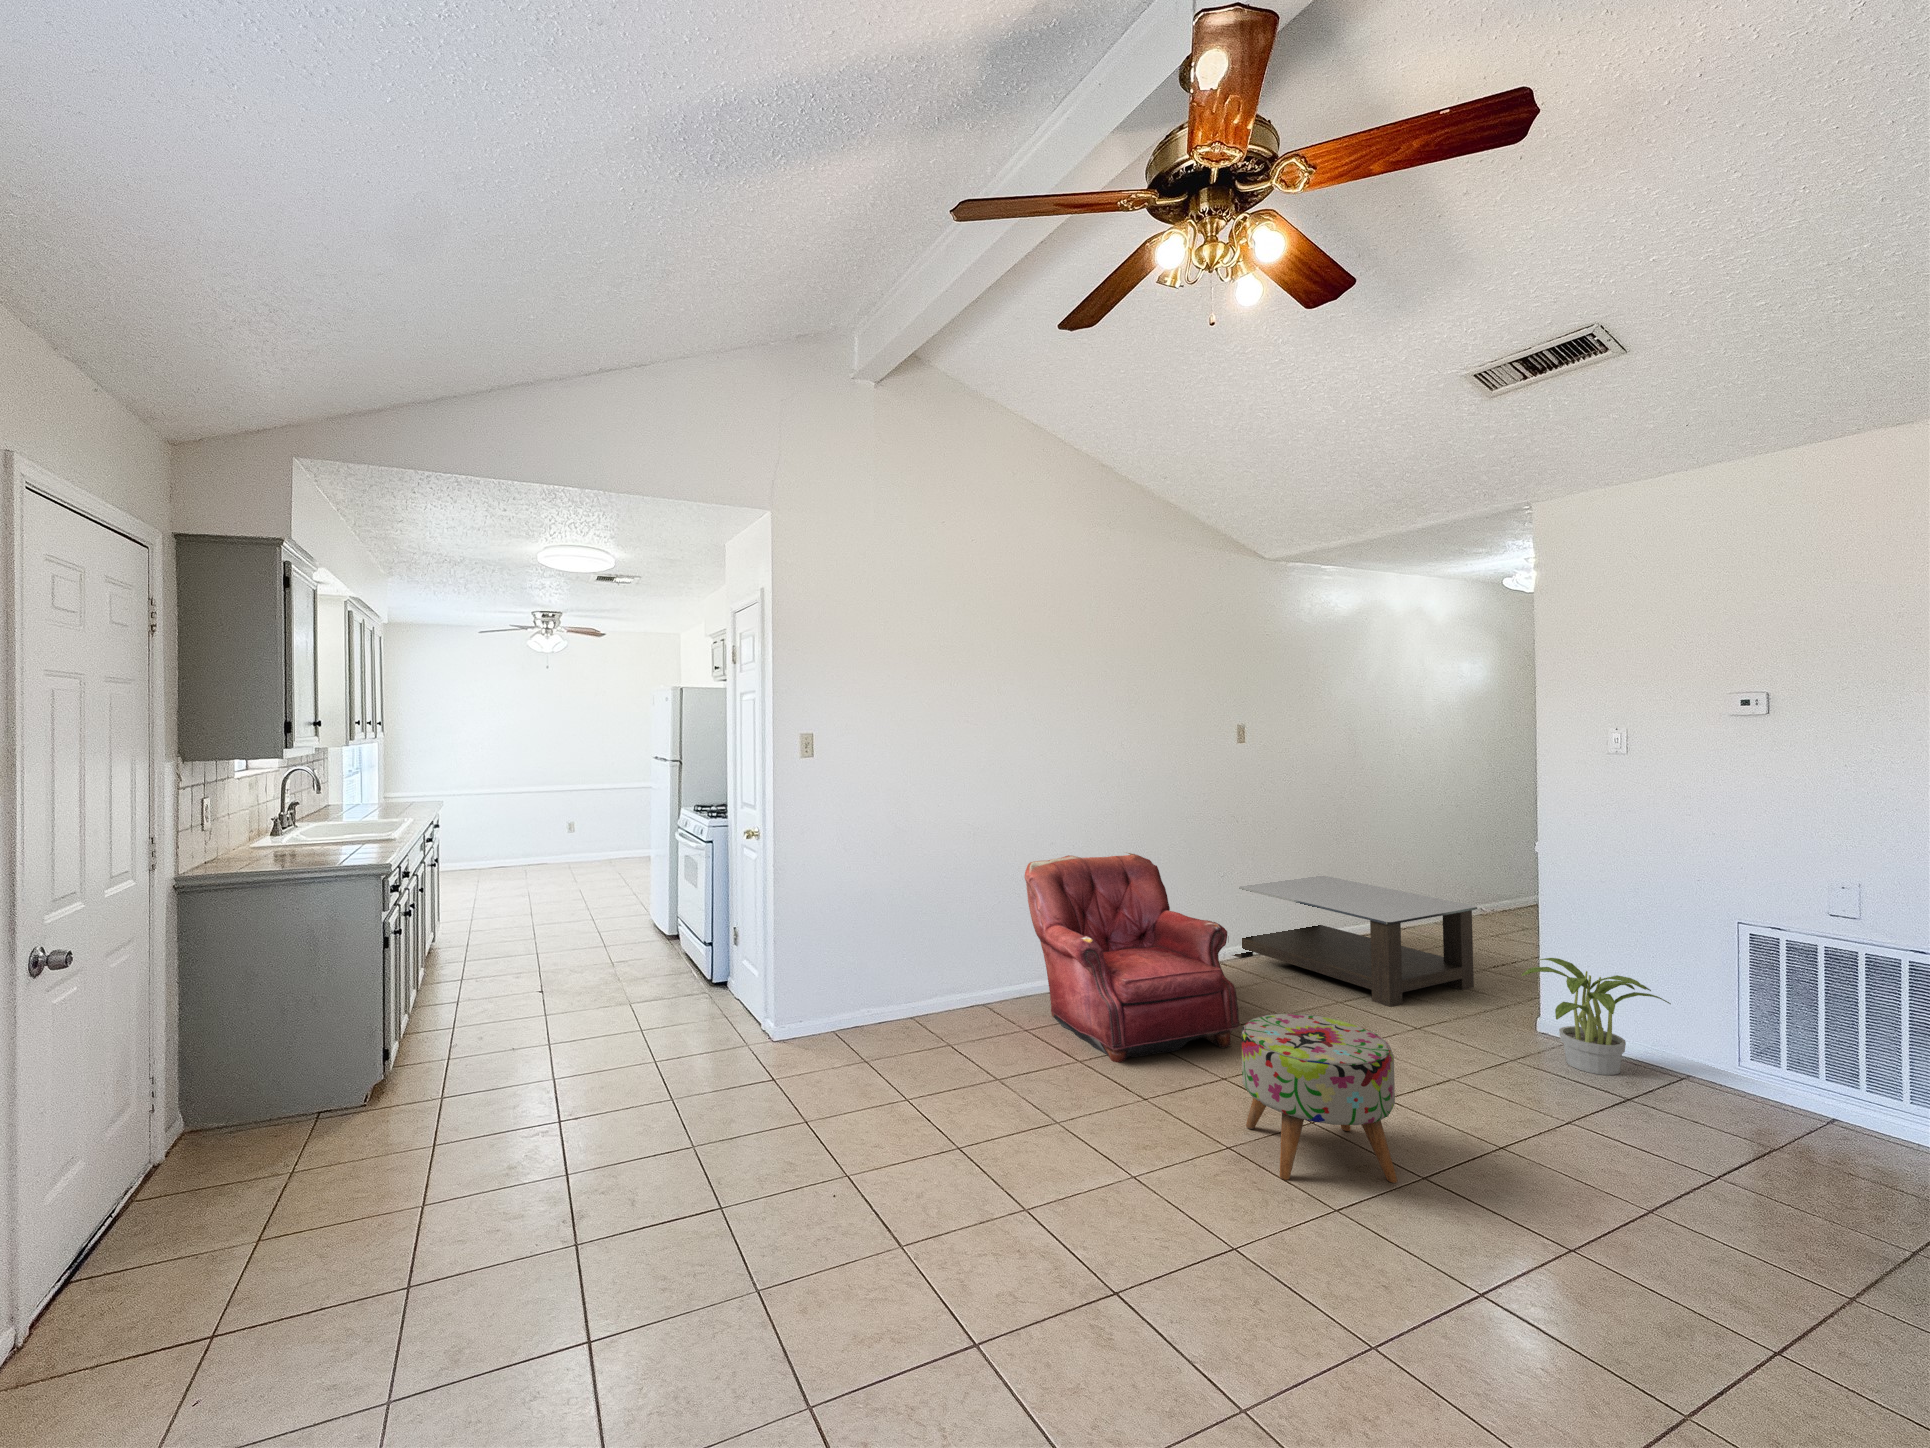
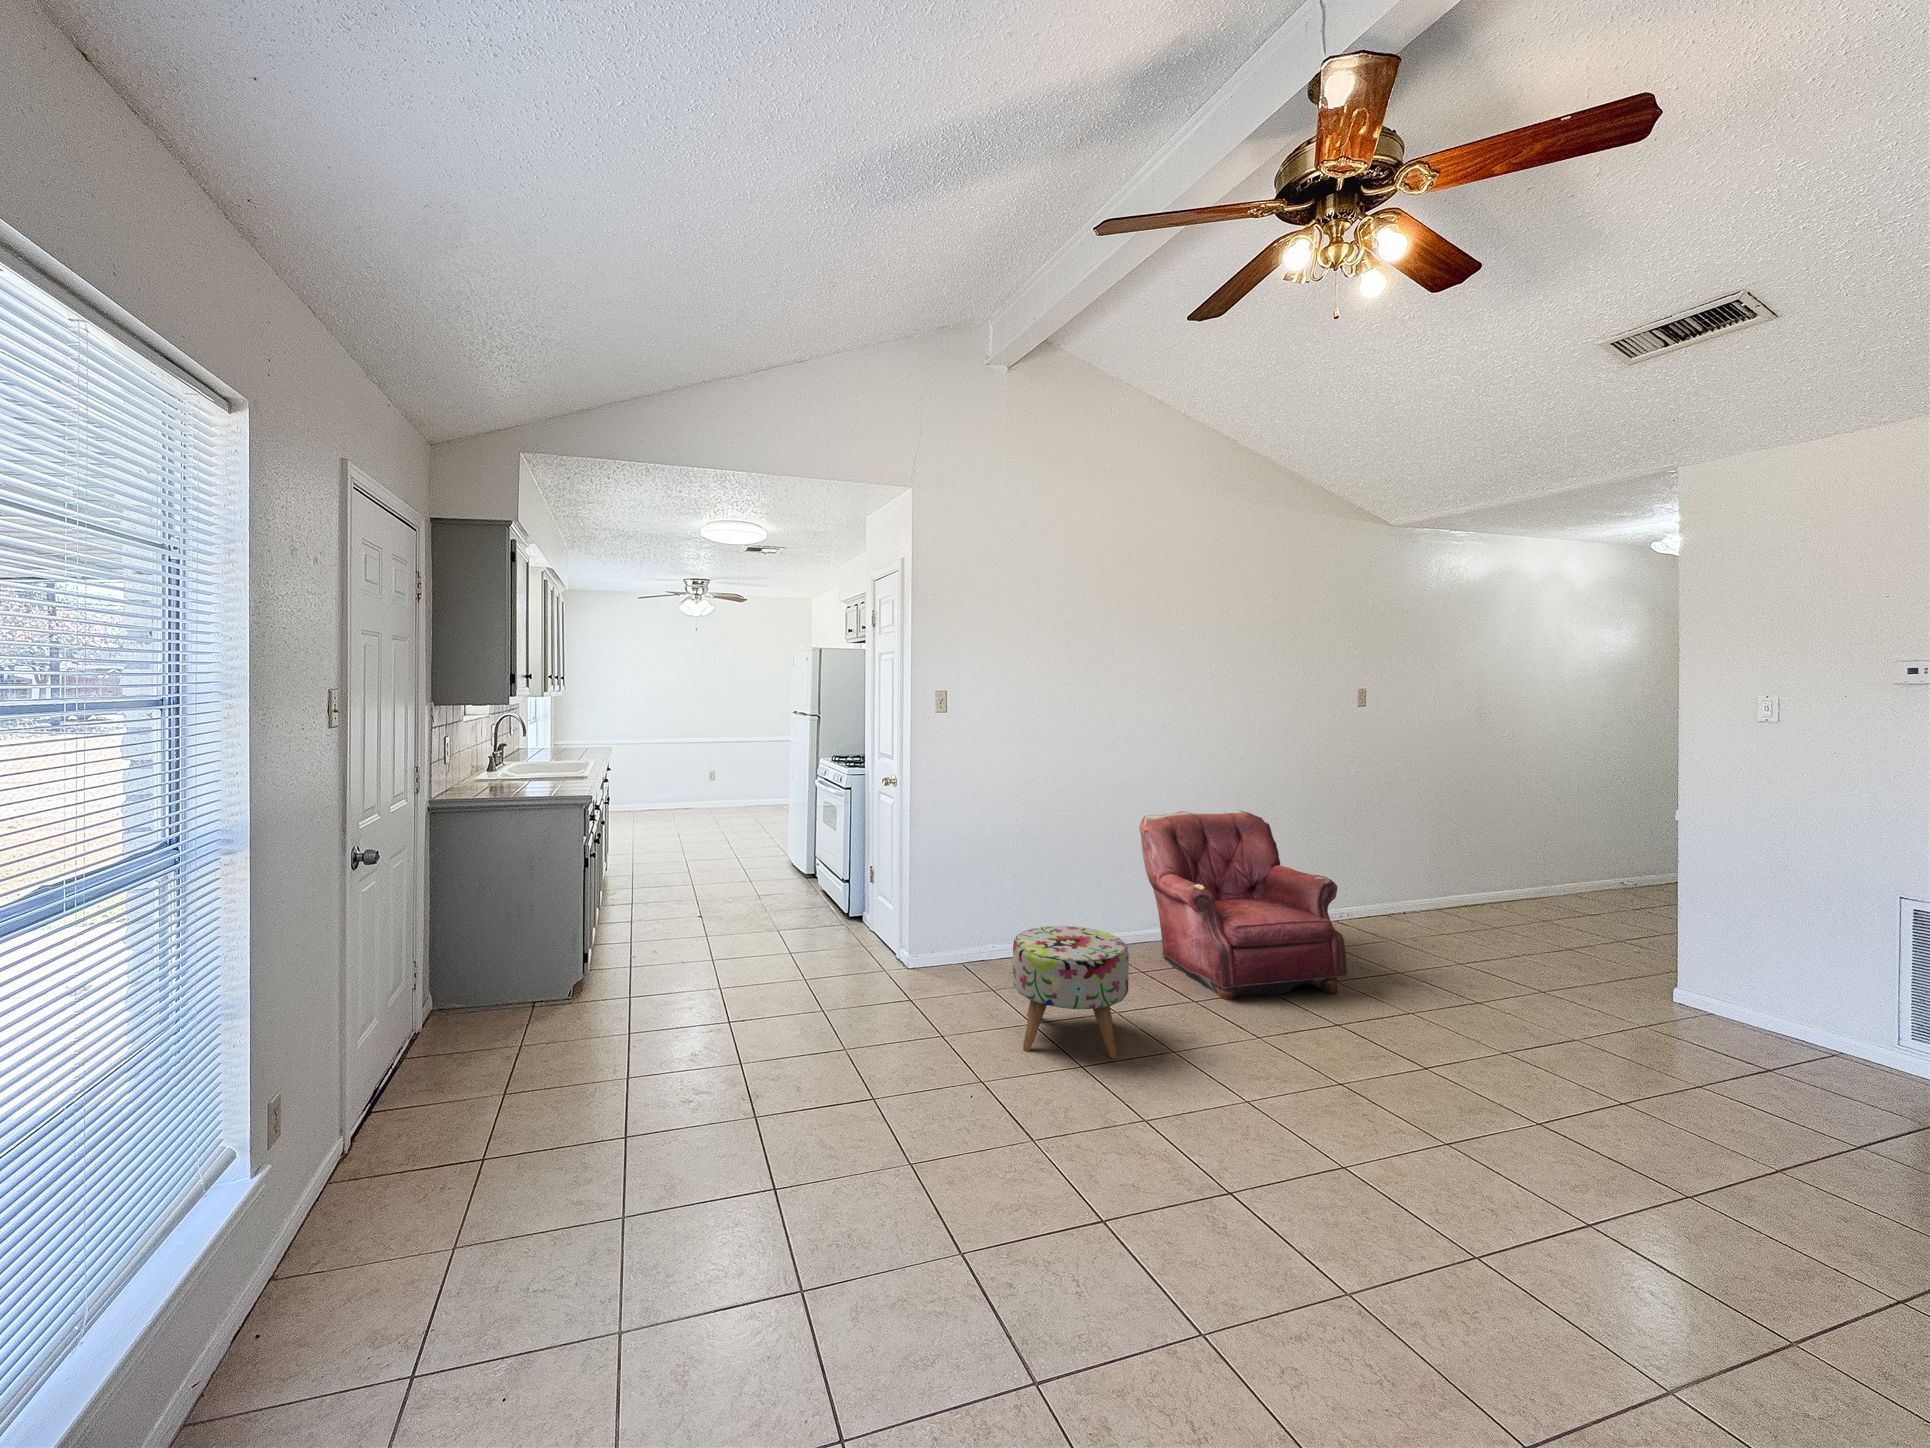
coffee table: present [1233,876,1477,1007] -> none [1335,838,1601,968]
potted plant: present [1521,958,1671,1075] -> none [1642,925,1803,1040]
ottoman: present [1242,1014,1397,1183] -> present [1013,926,1129,1059]

